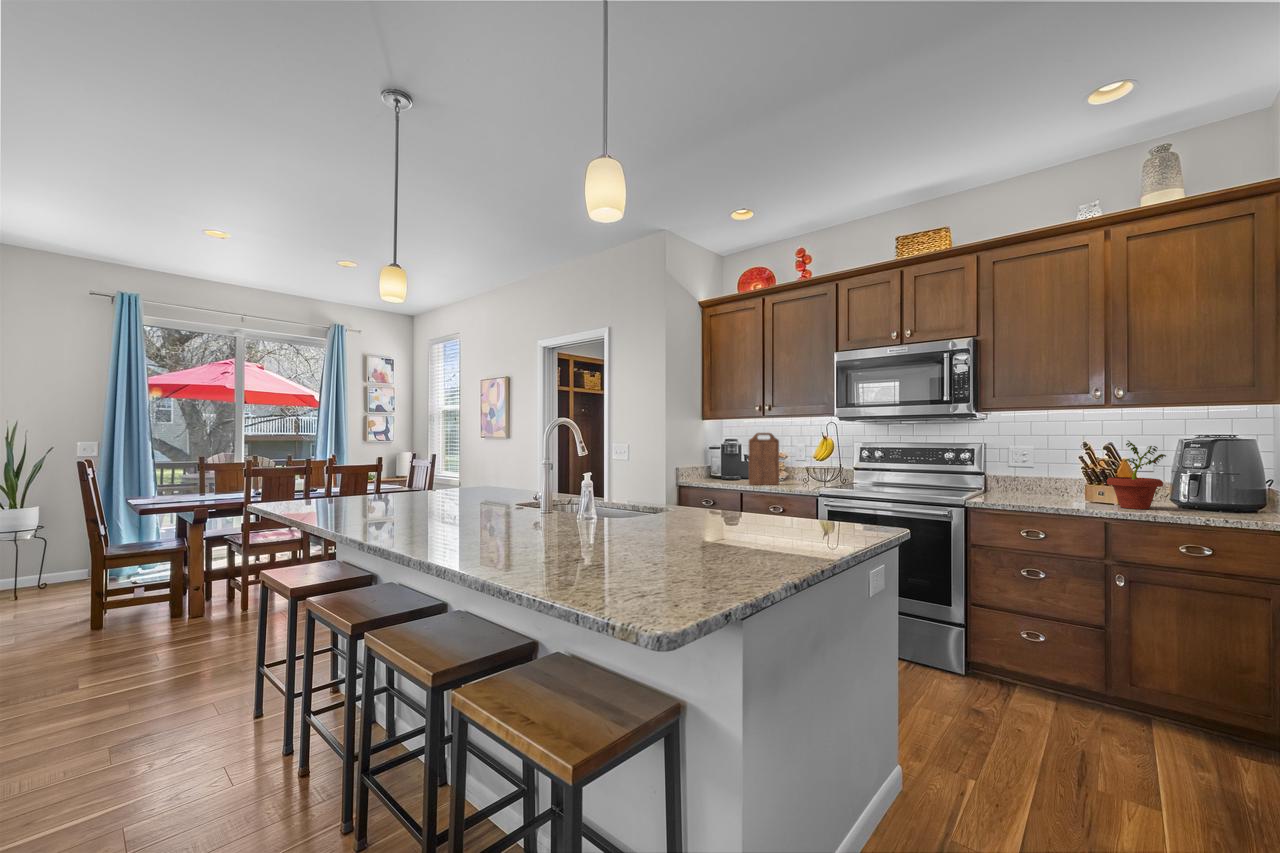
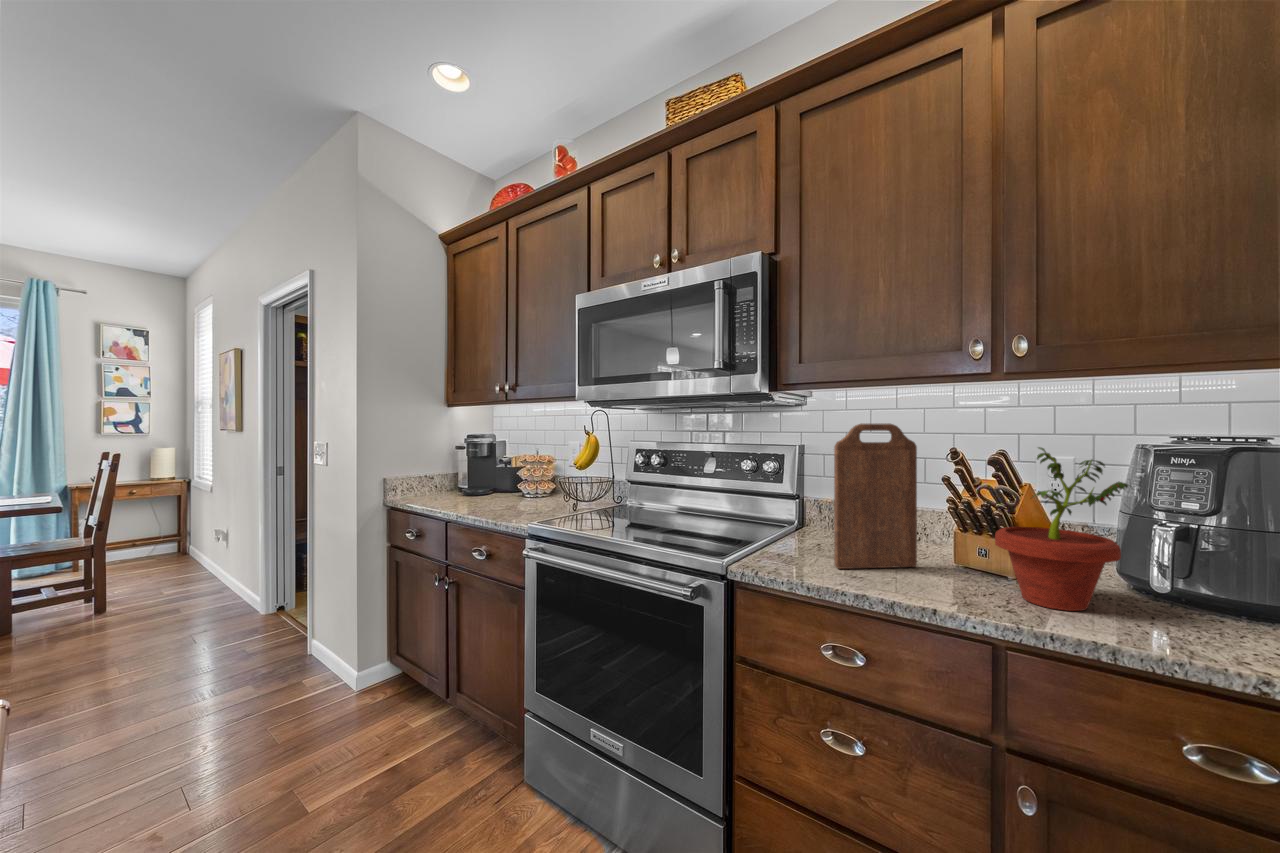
cutting board: present [749,433,779,485] -> present [834,423,917,569]

